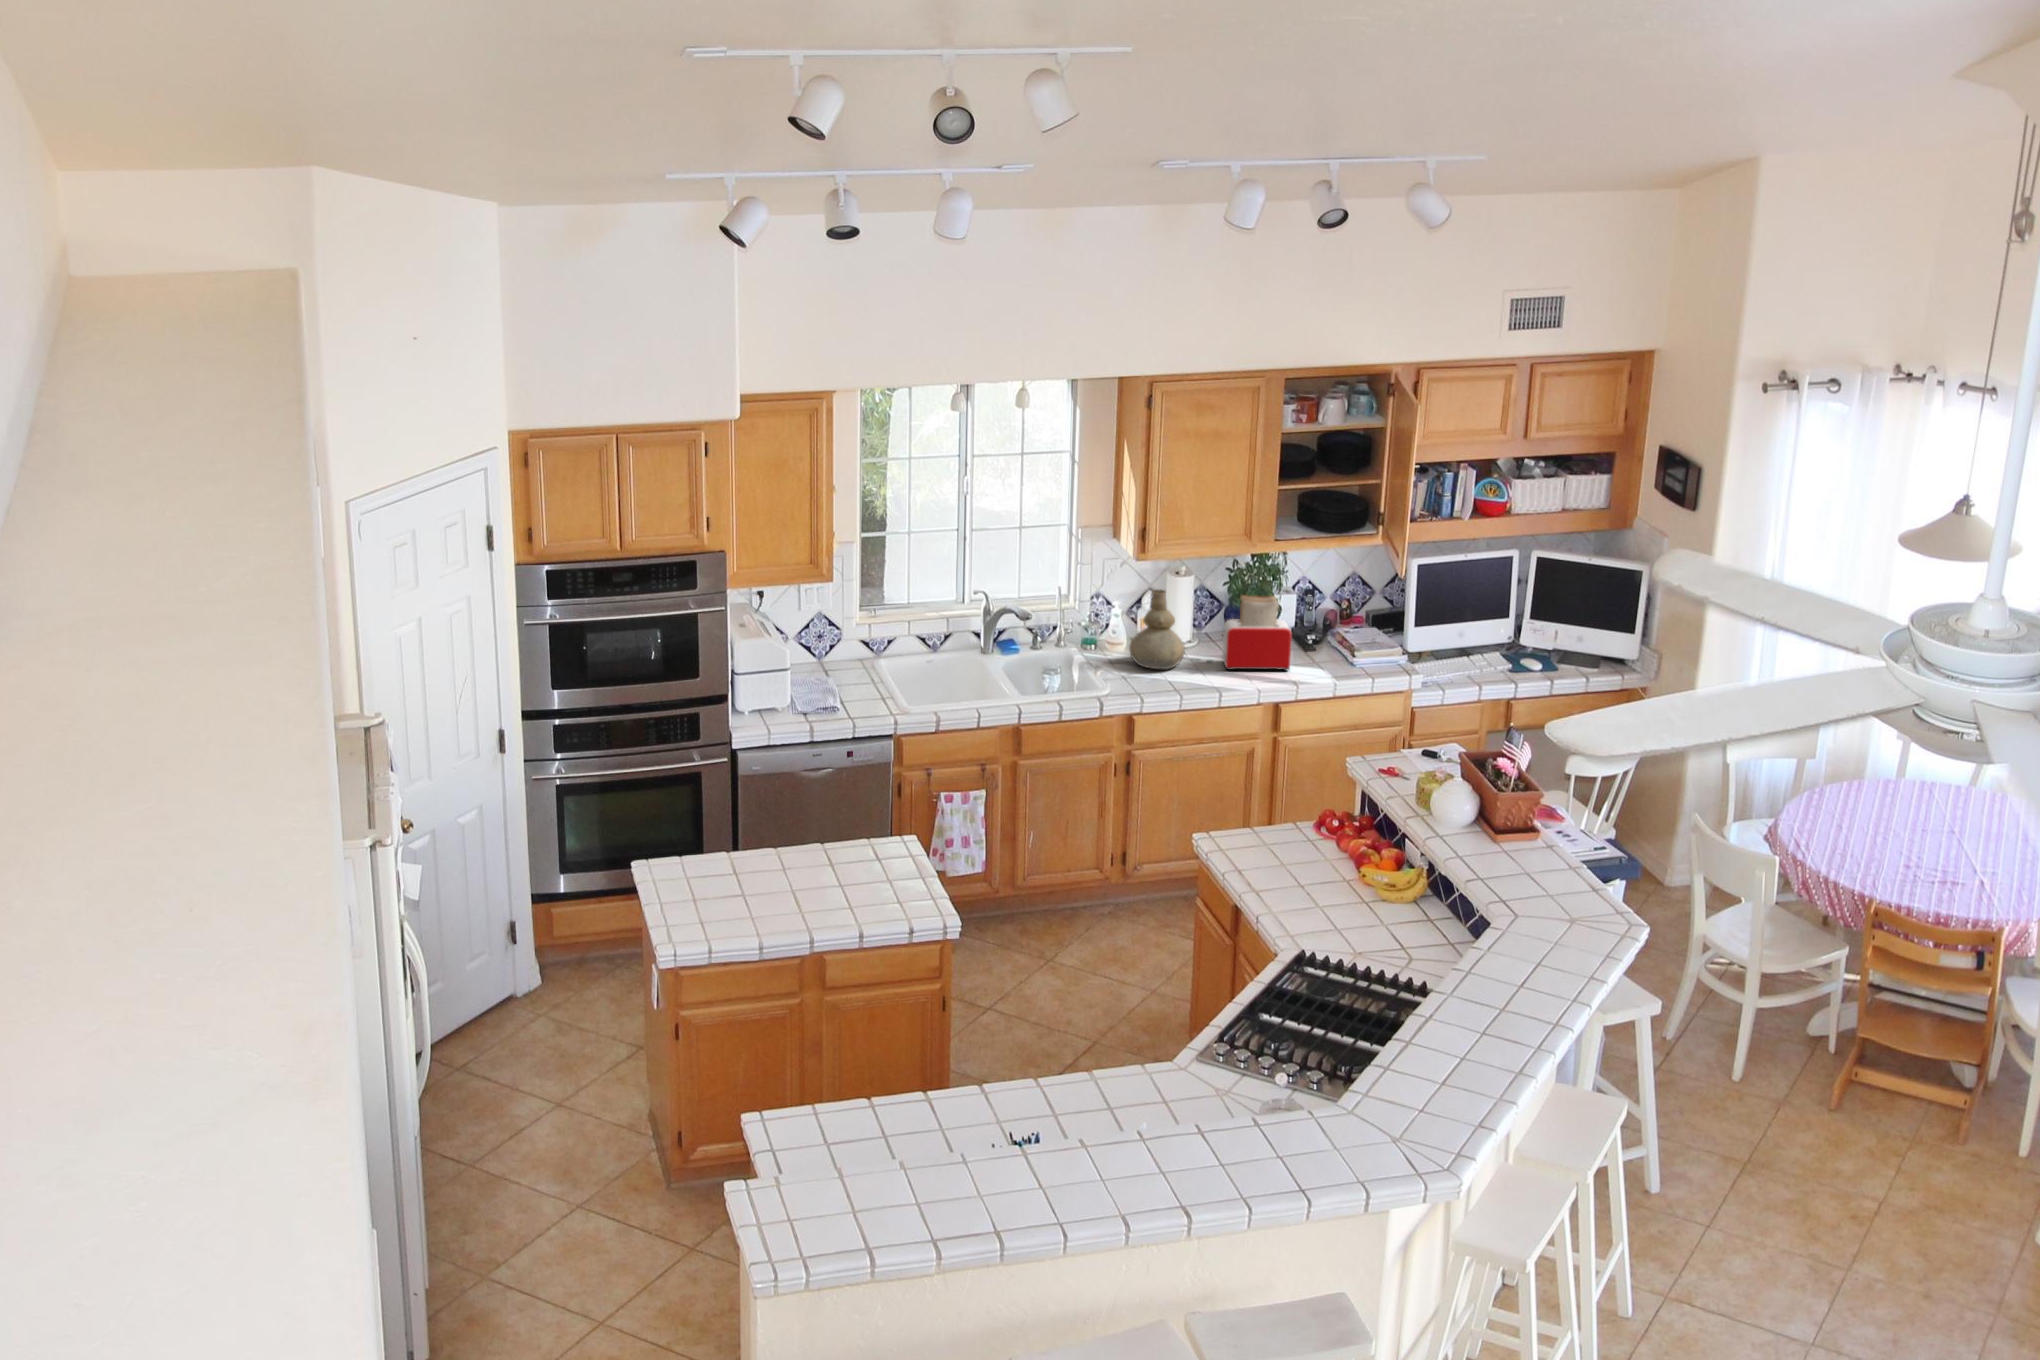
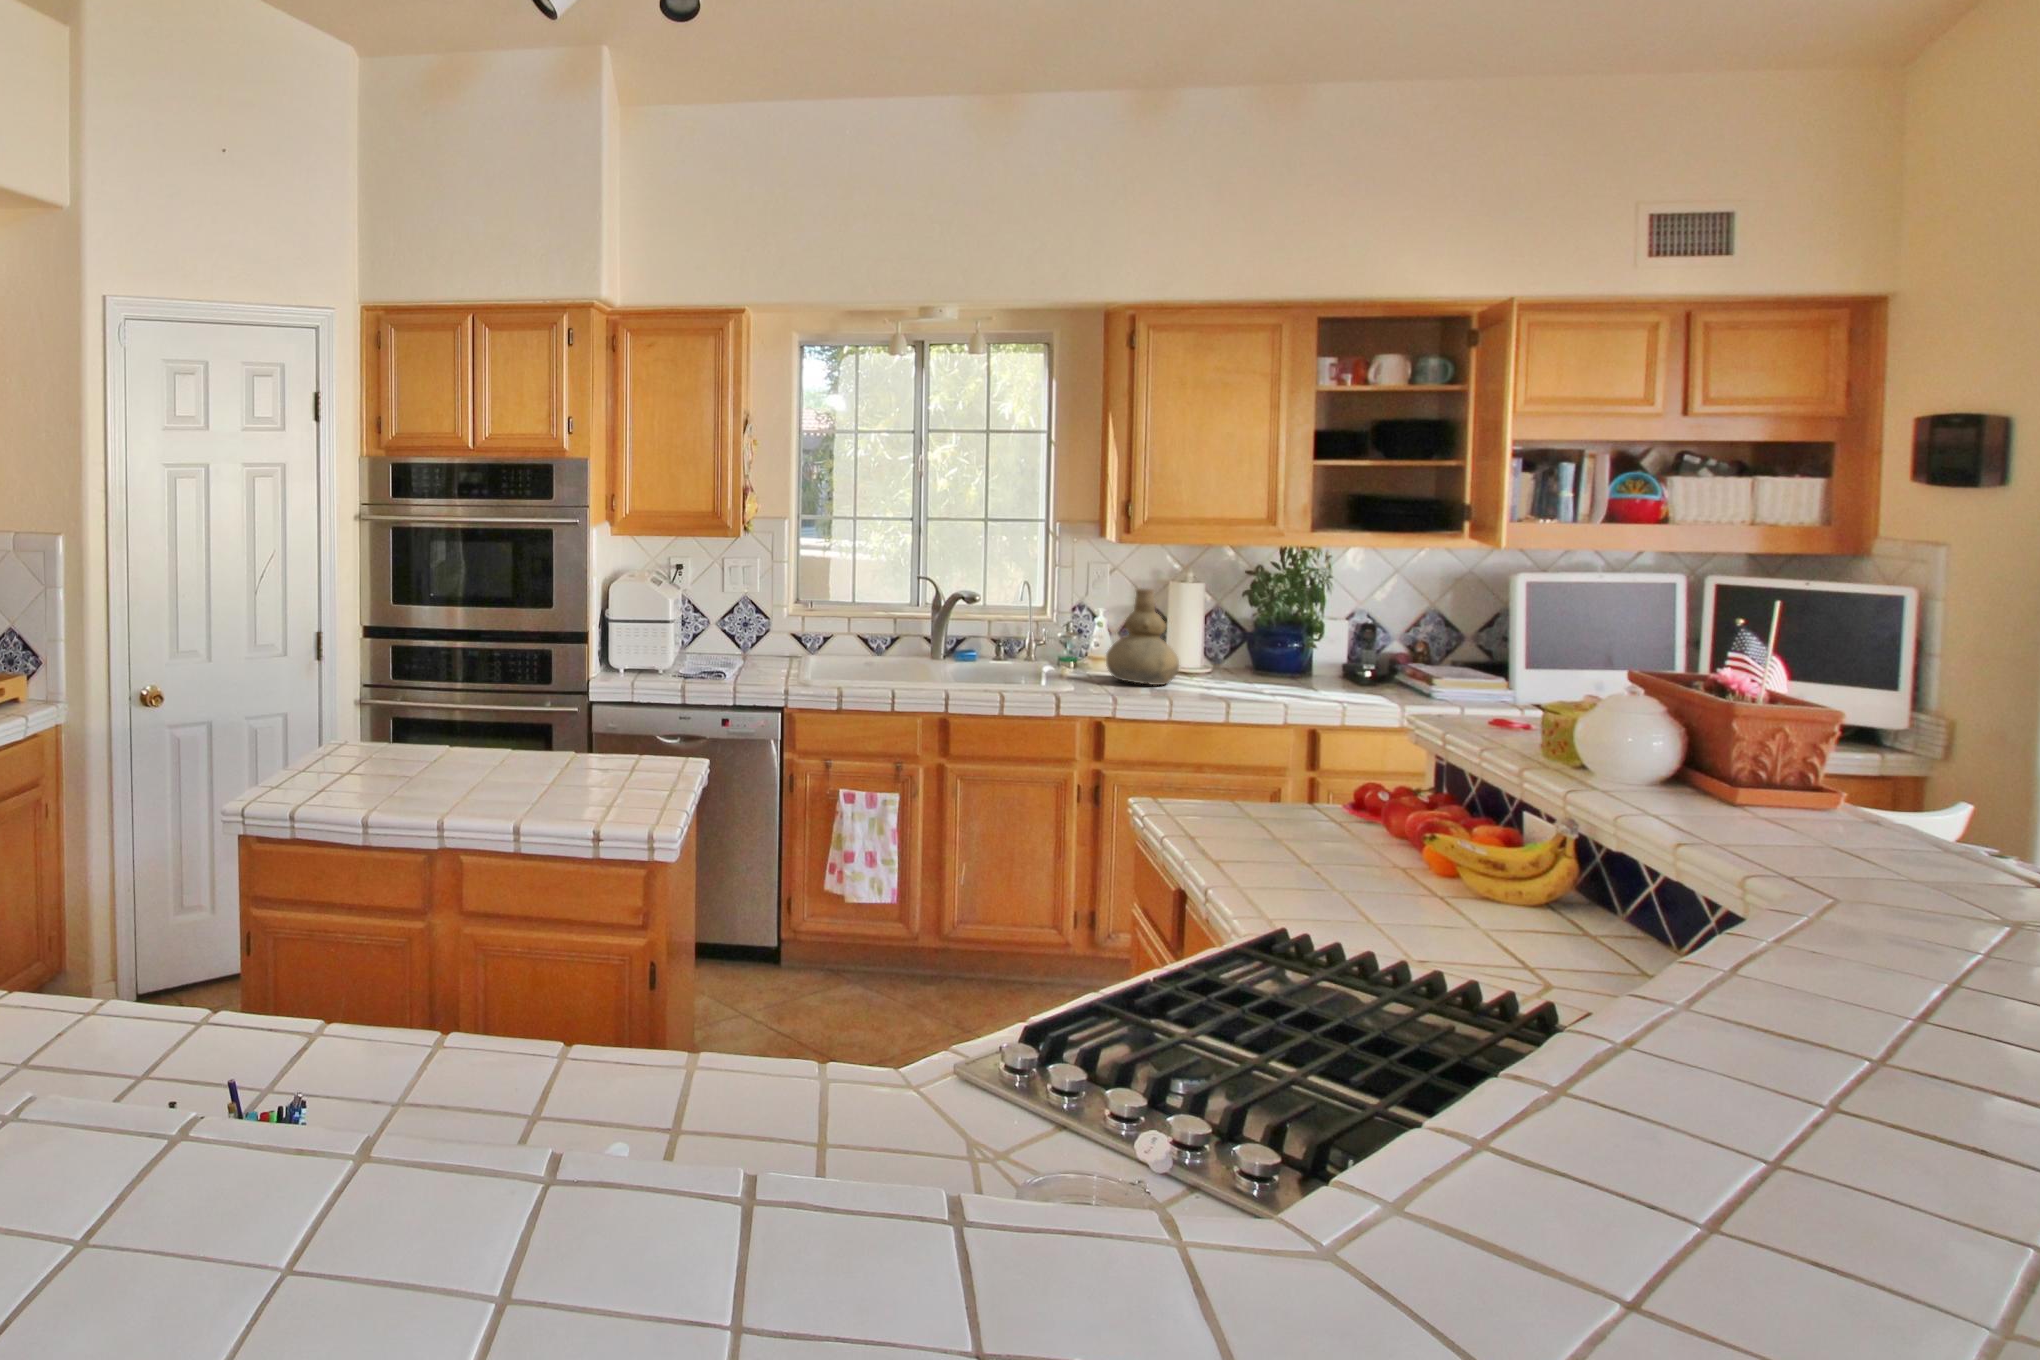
toaster: present [1220,595,1292,670] -> none [1227,600,1329,697]

